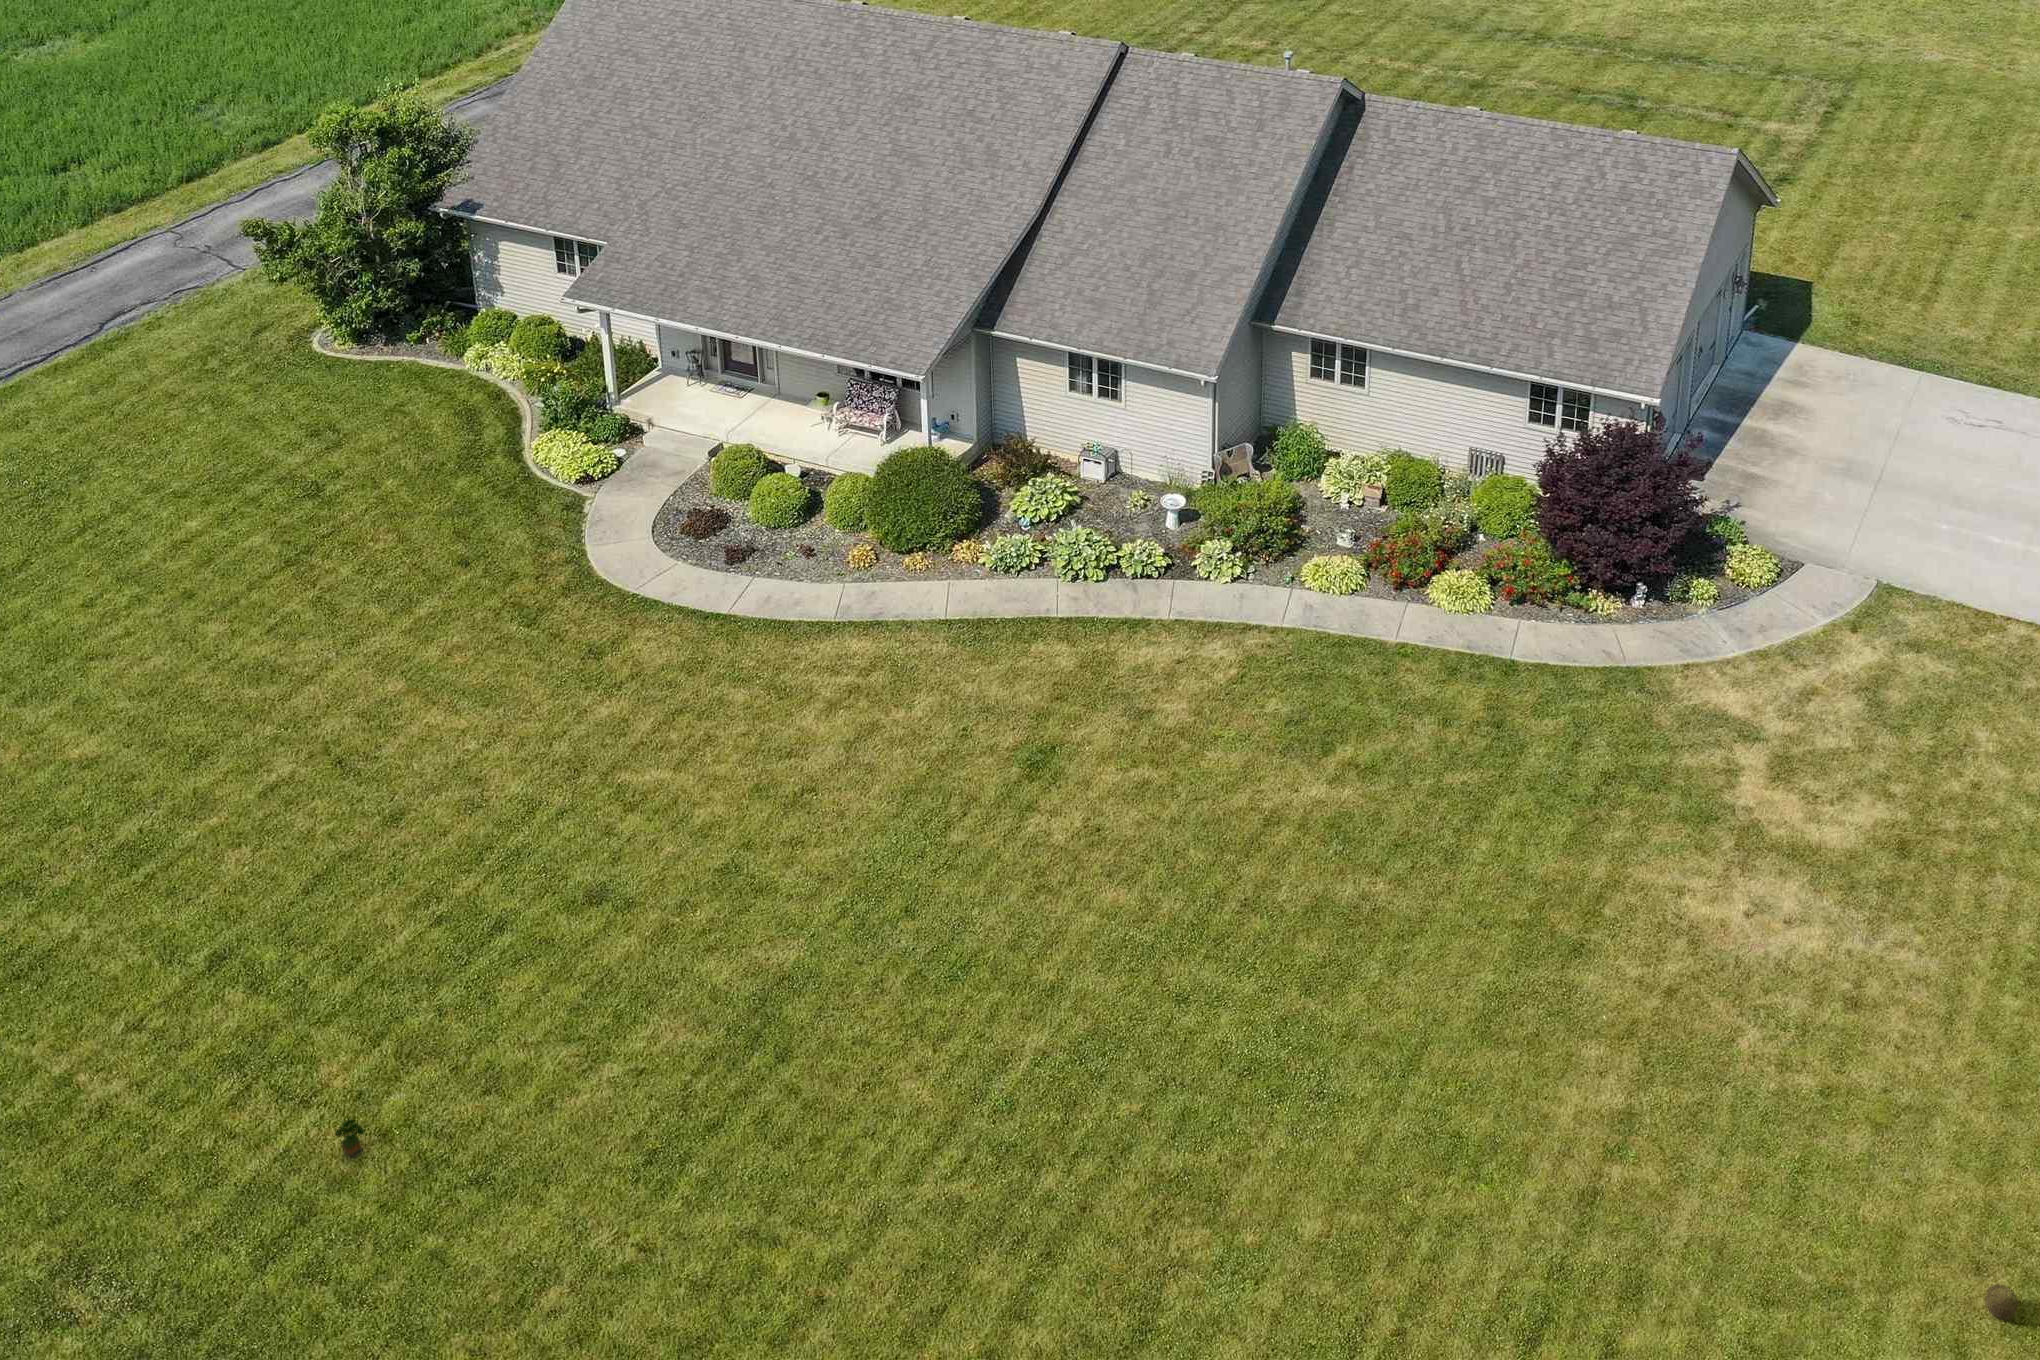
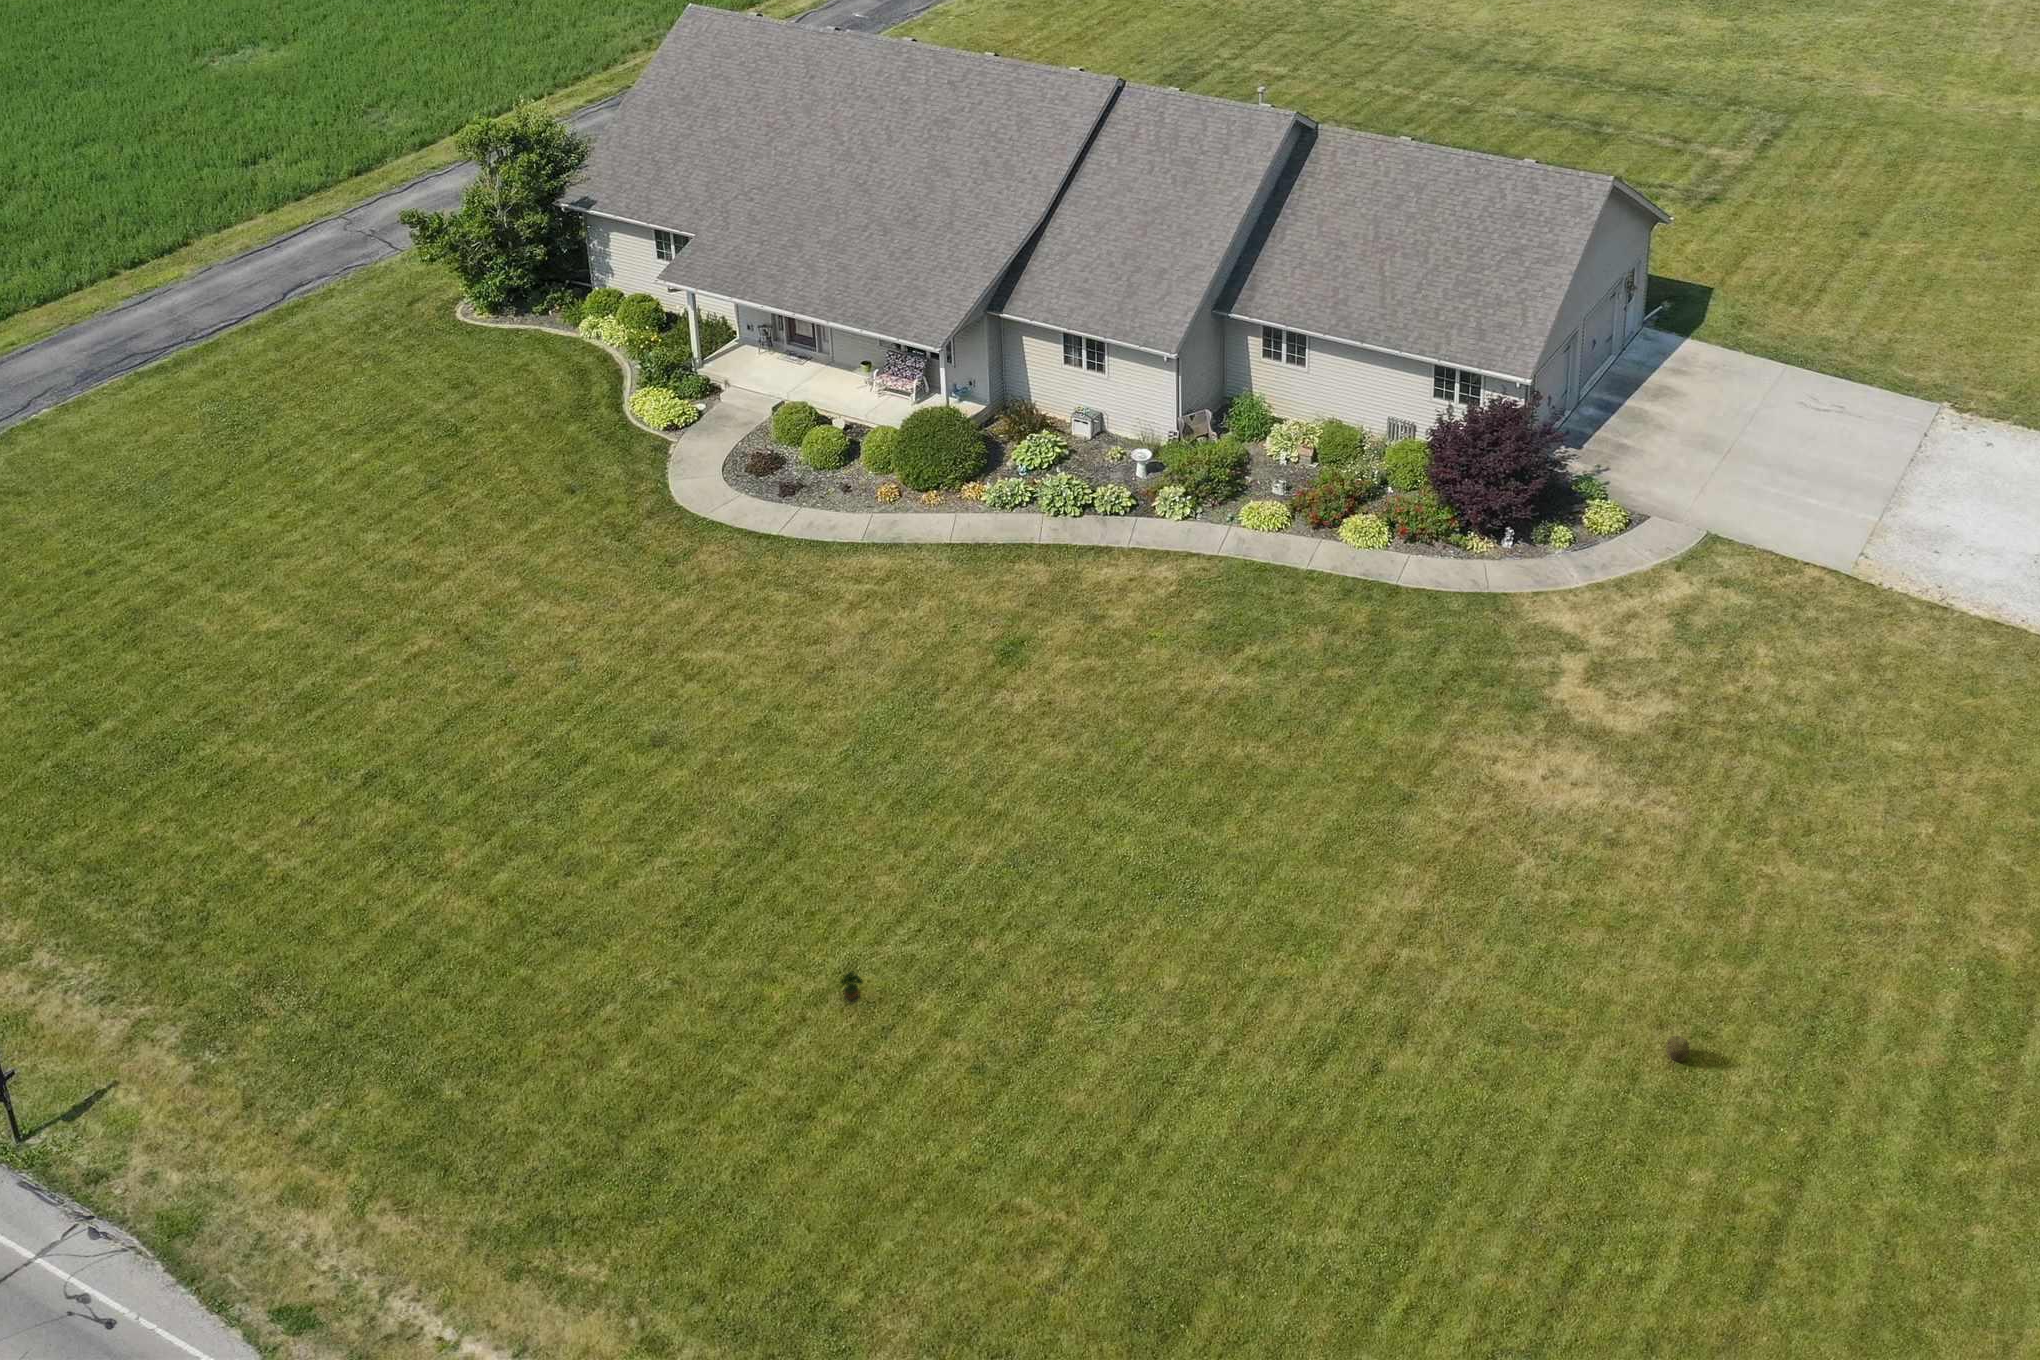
potted tree: present [335,1119,365,1160] -> present [840,971,863,1004]

